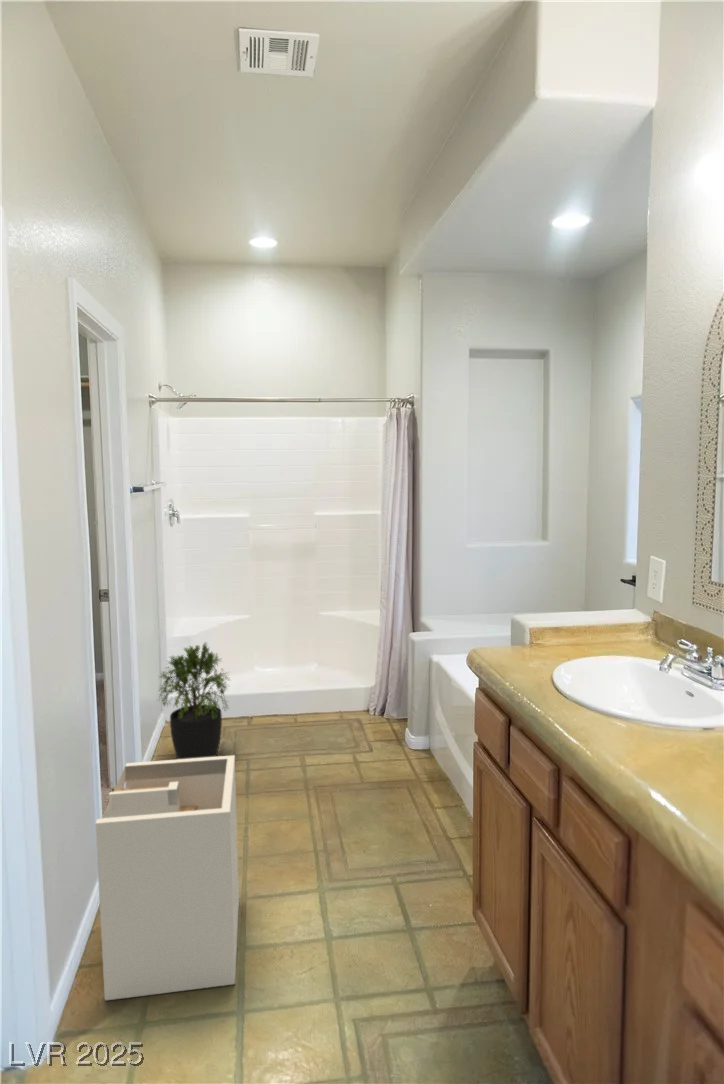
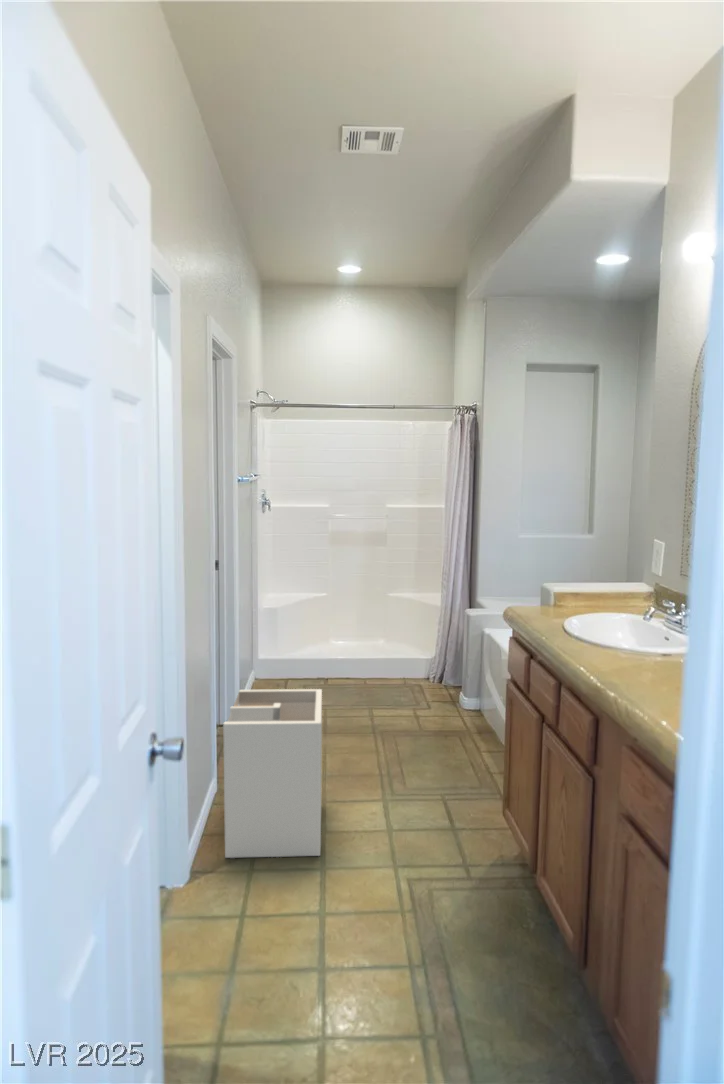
potted plant: present [160,643,227,759] -> none [251,608,314,715]

